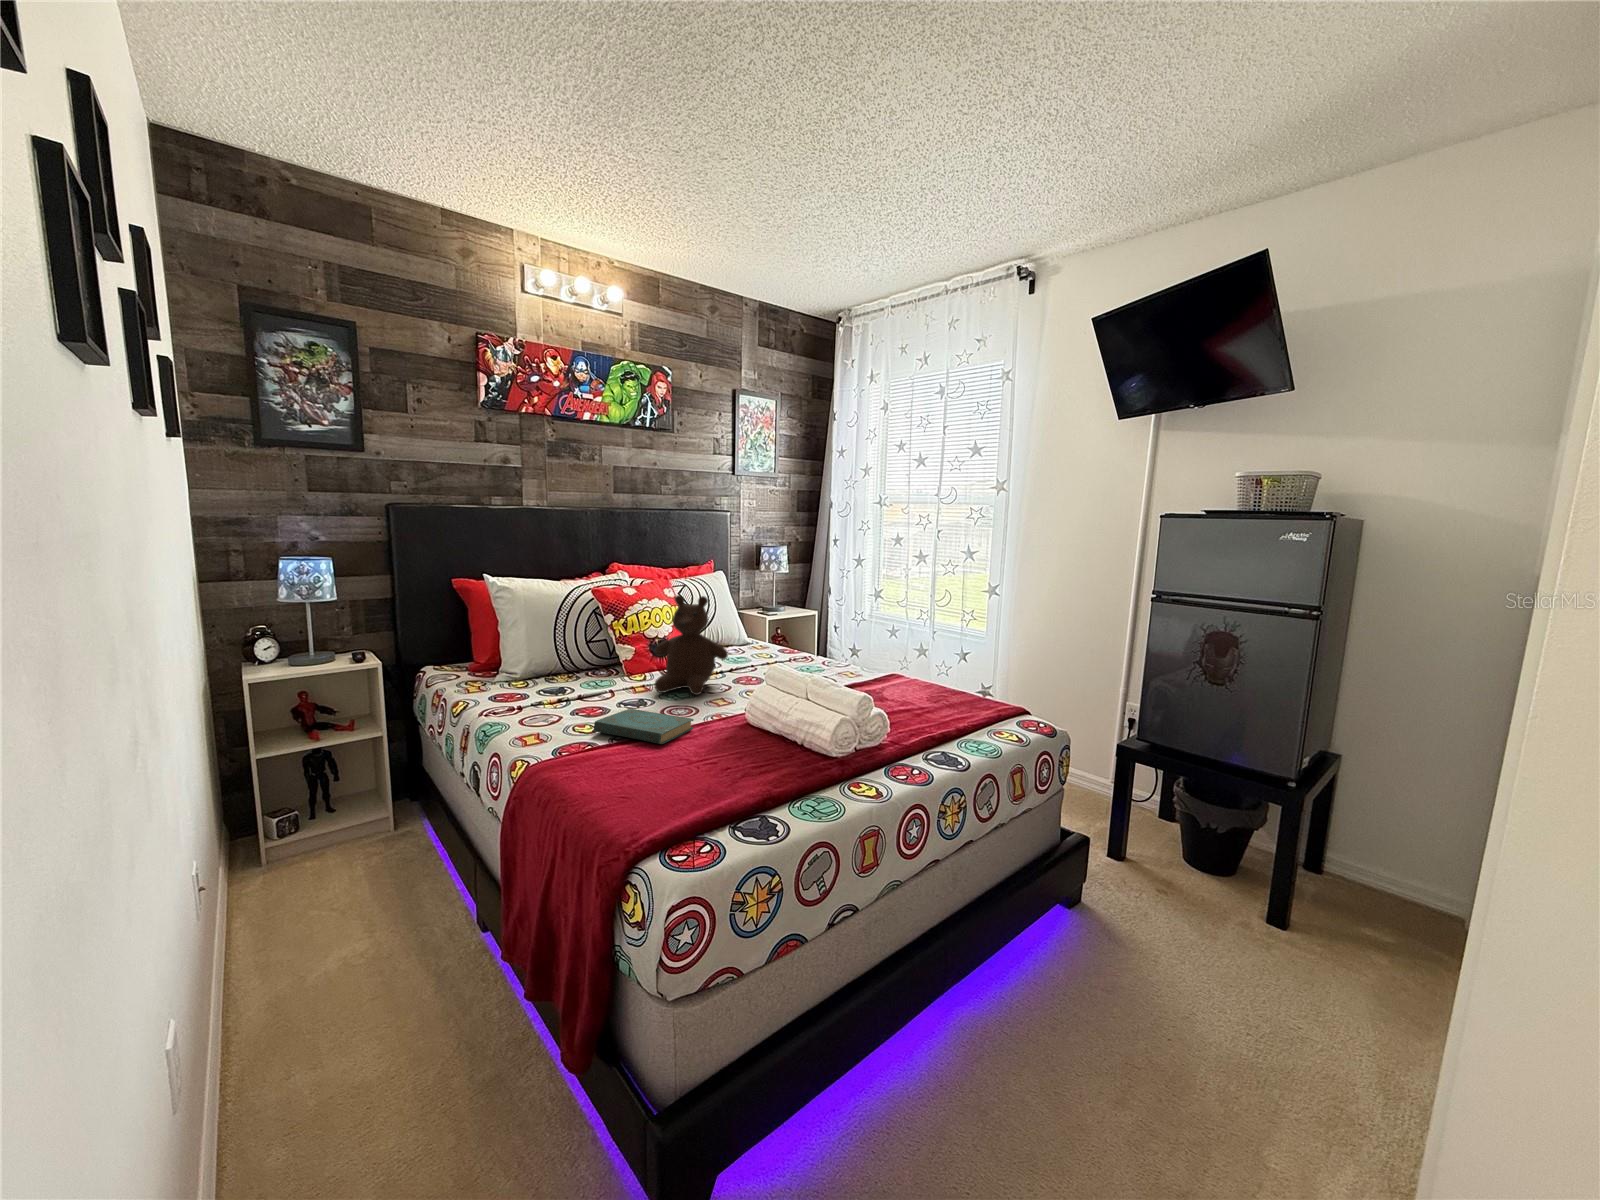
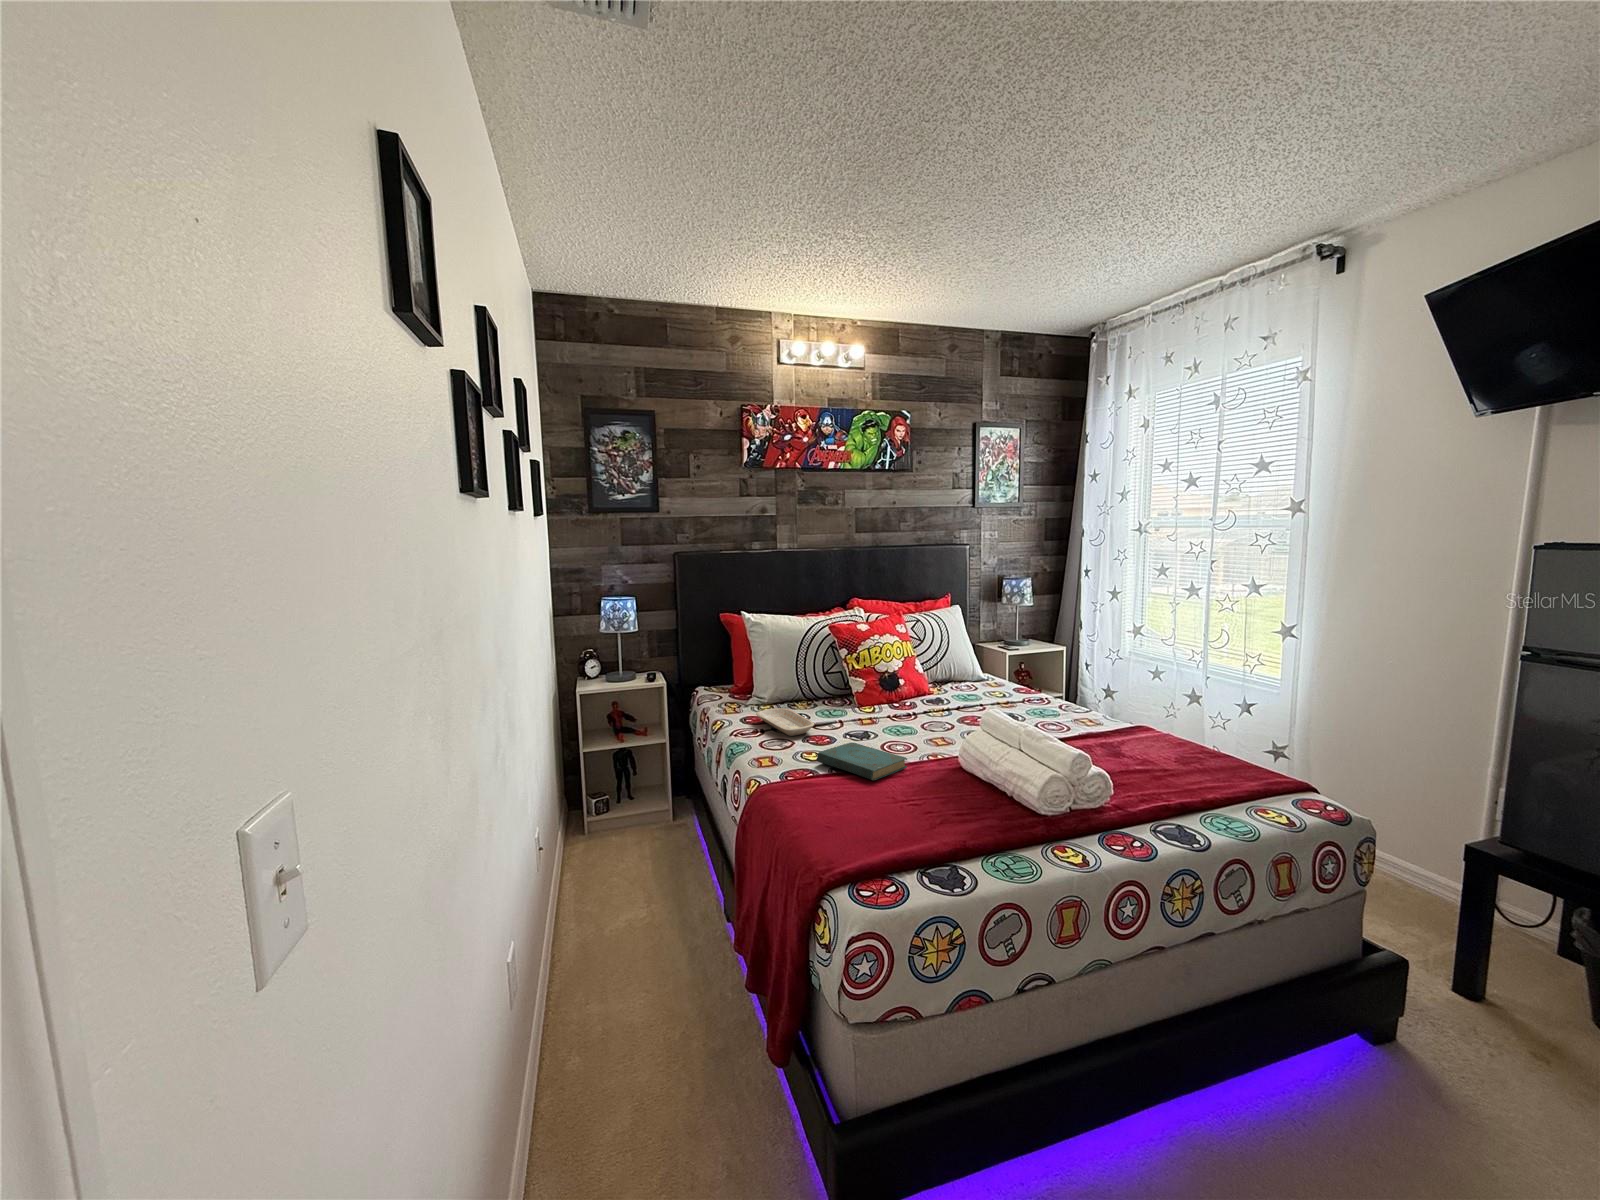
teddy bear: present [655,595,728,695] -> none [880,634,952,732]
tray: none [508,681,582,709] -> present [756,708,814,736]

